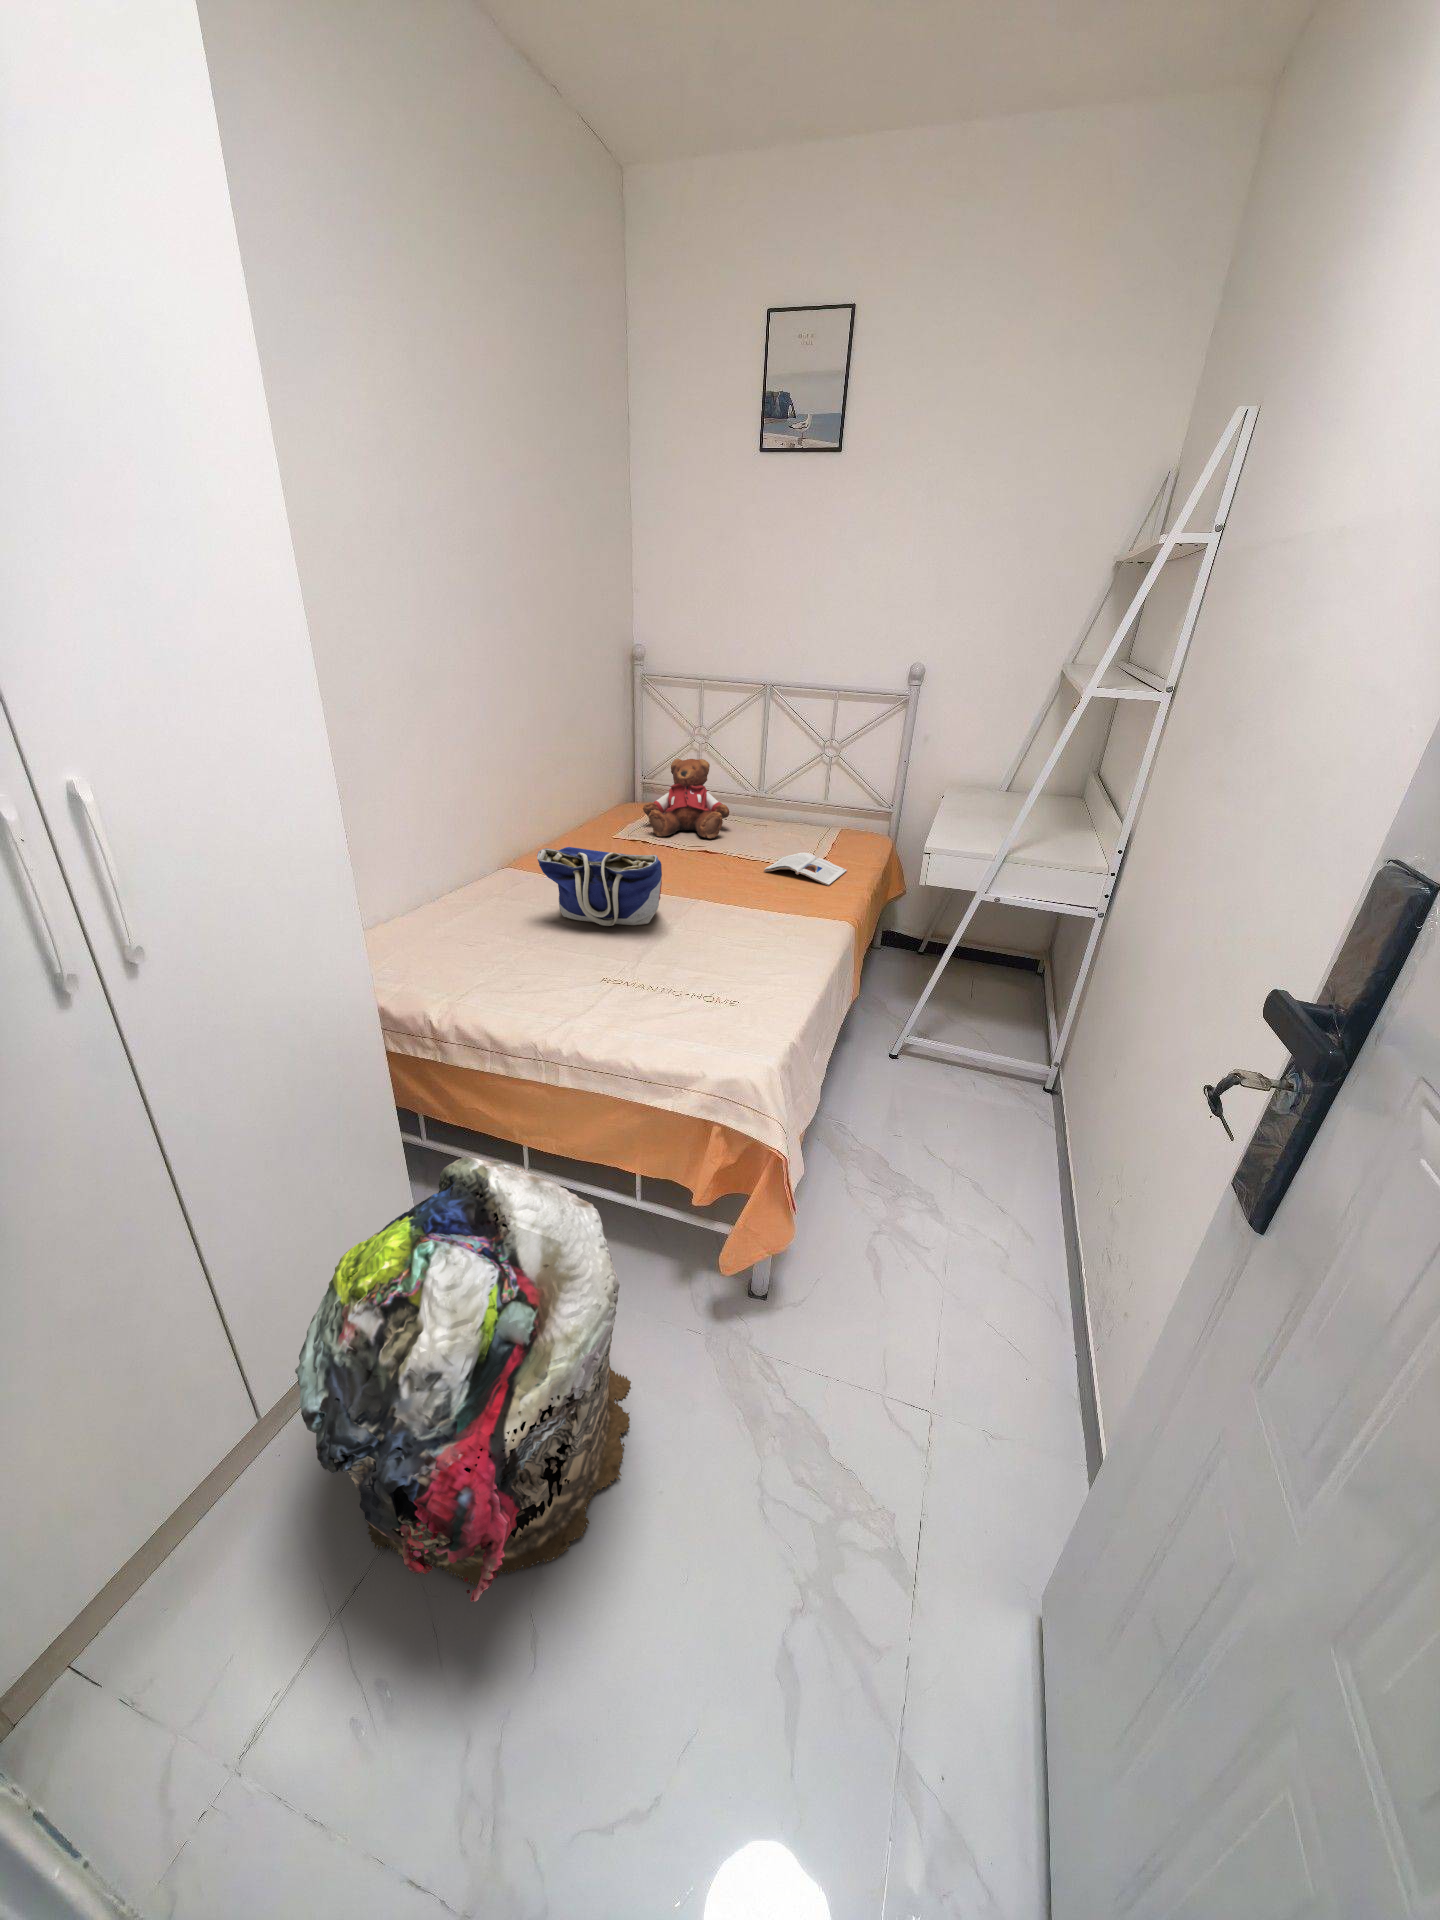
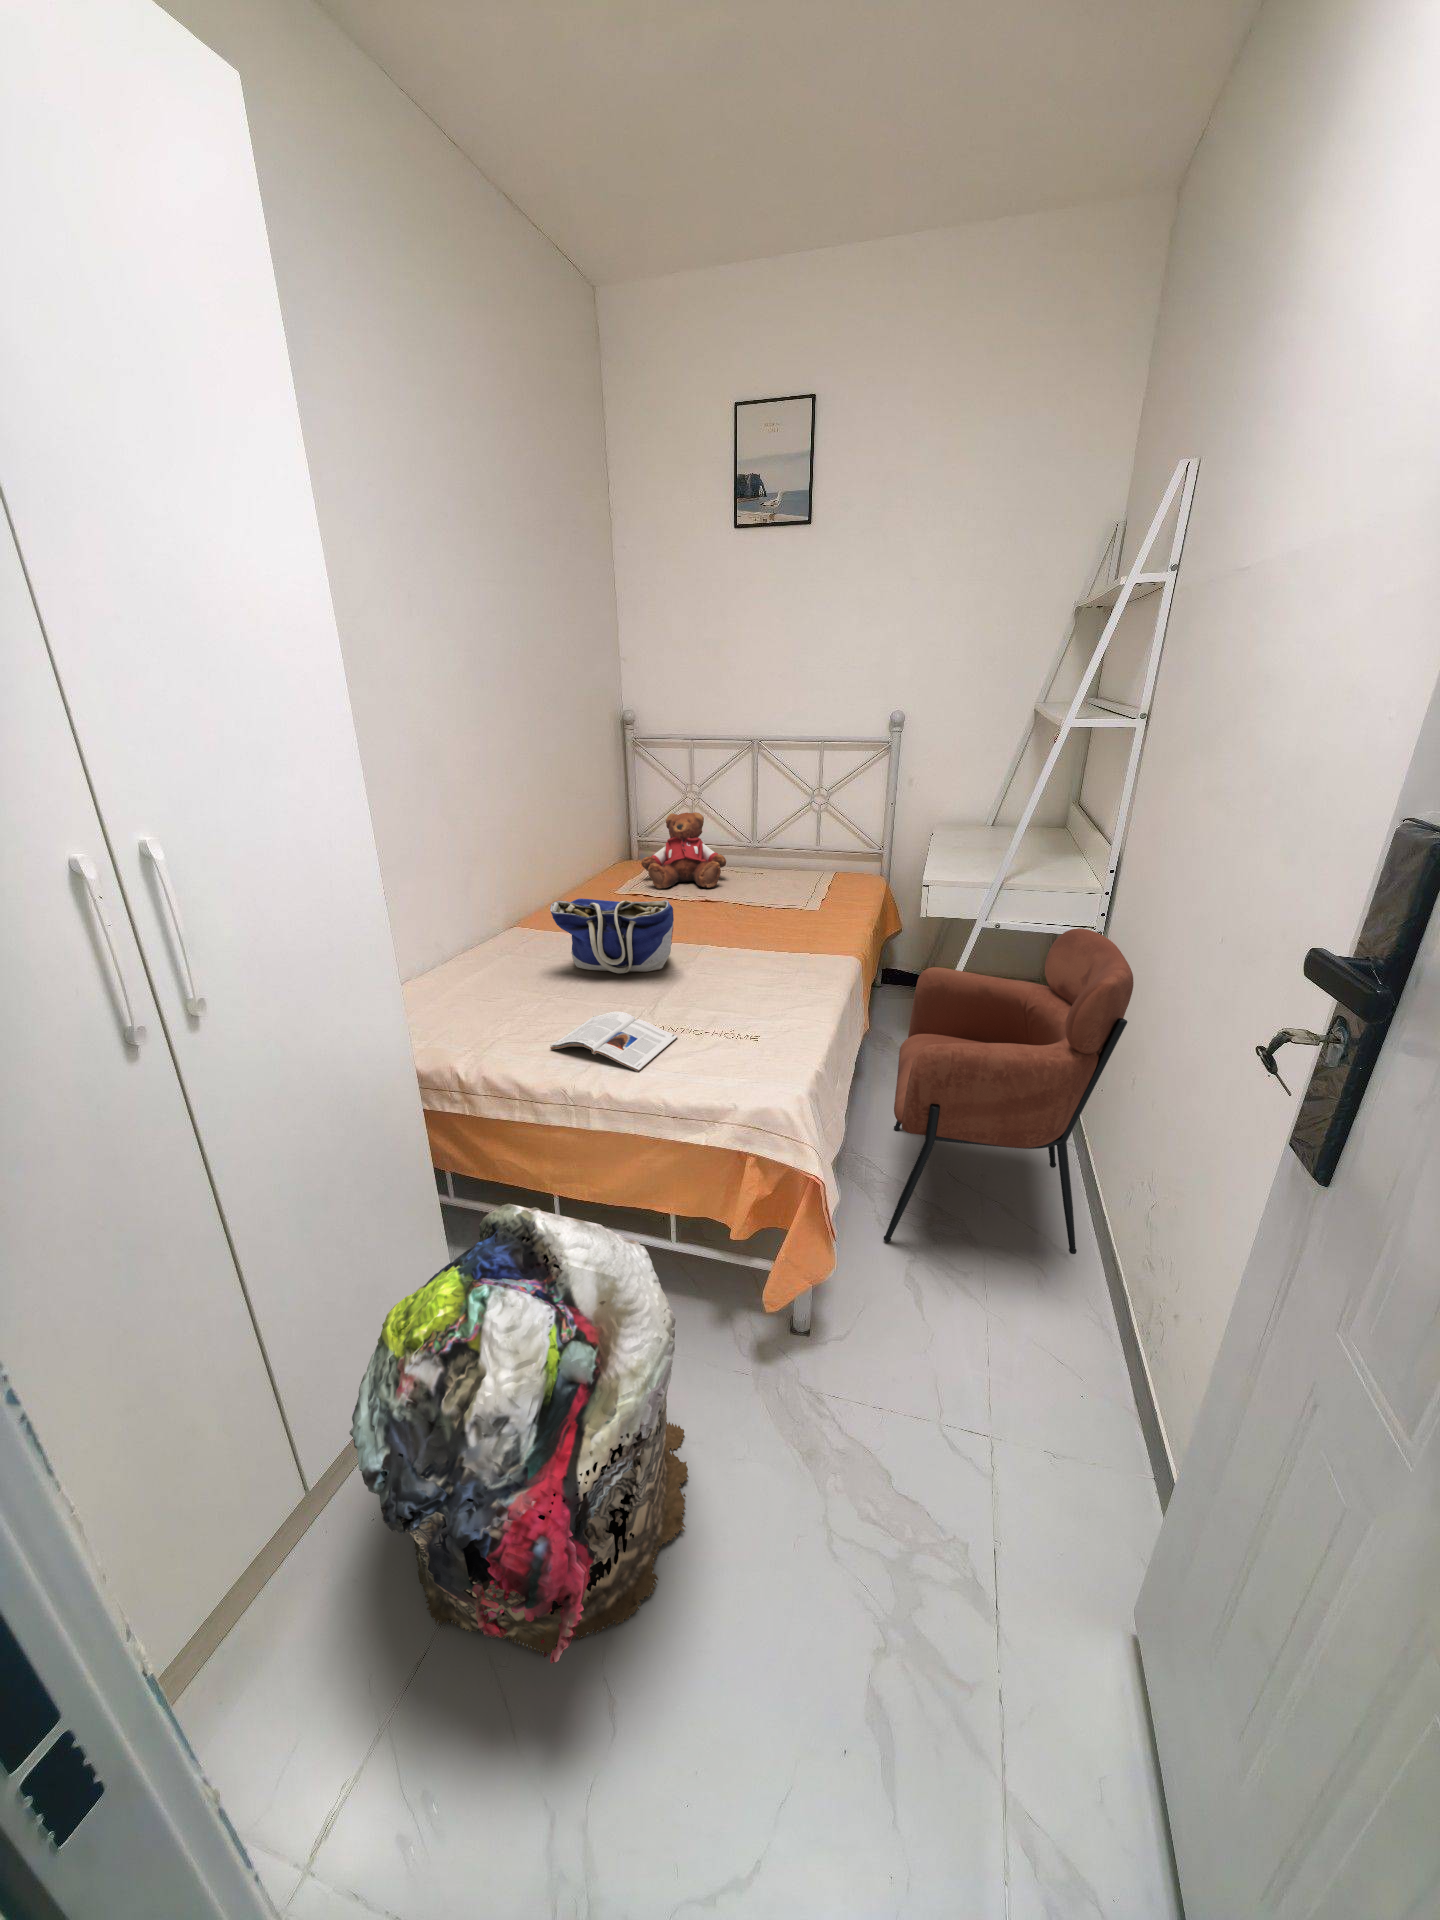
magazine: present [764,853,847,886] -> present [550,1011,677,1071]
chair: none [849,911,1123,1236] -> present [884,928,1134,1254]

